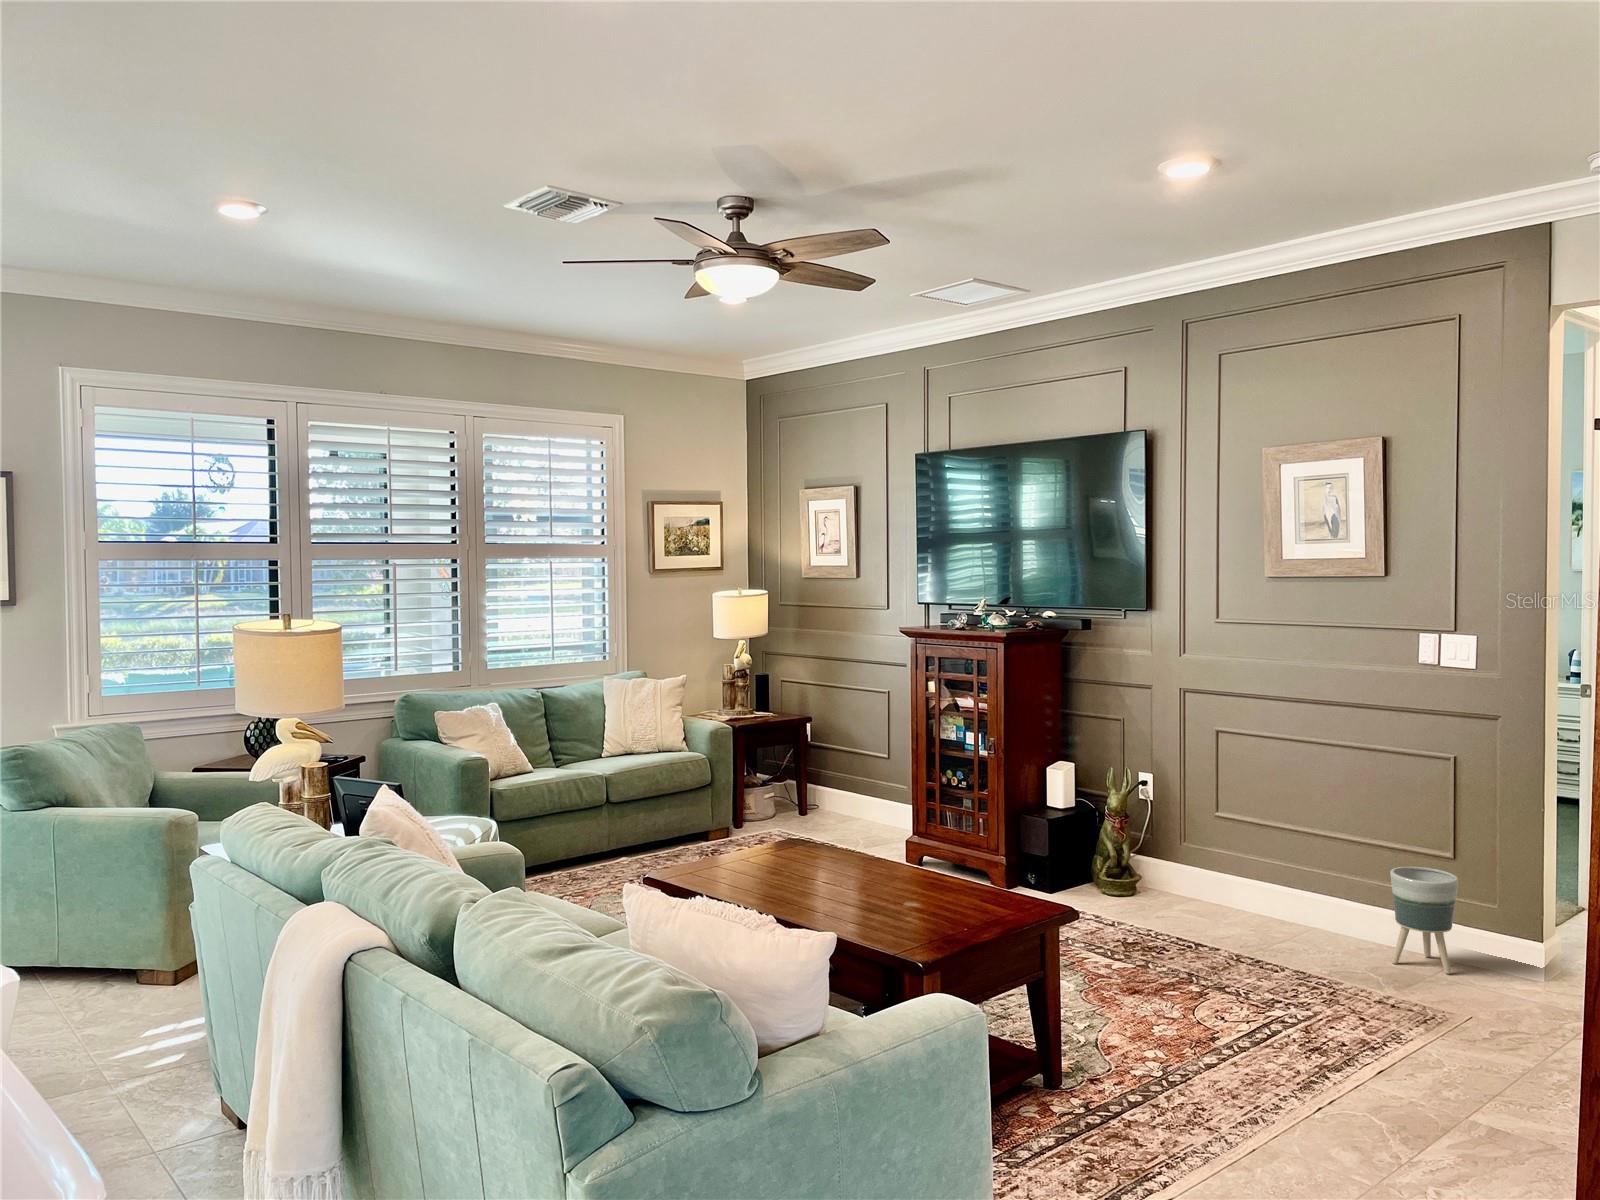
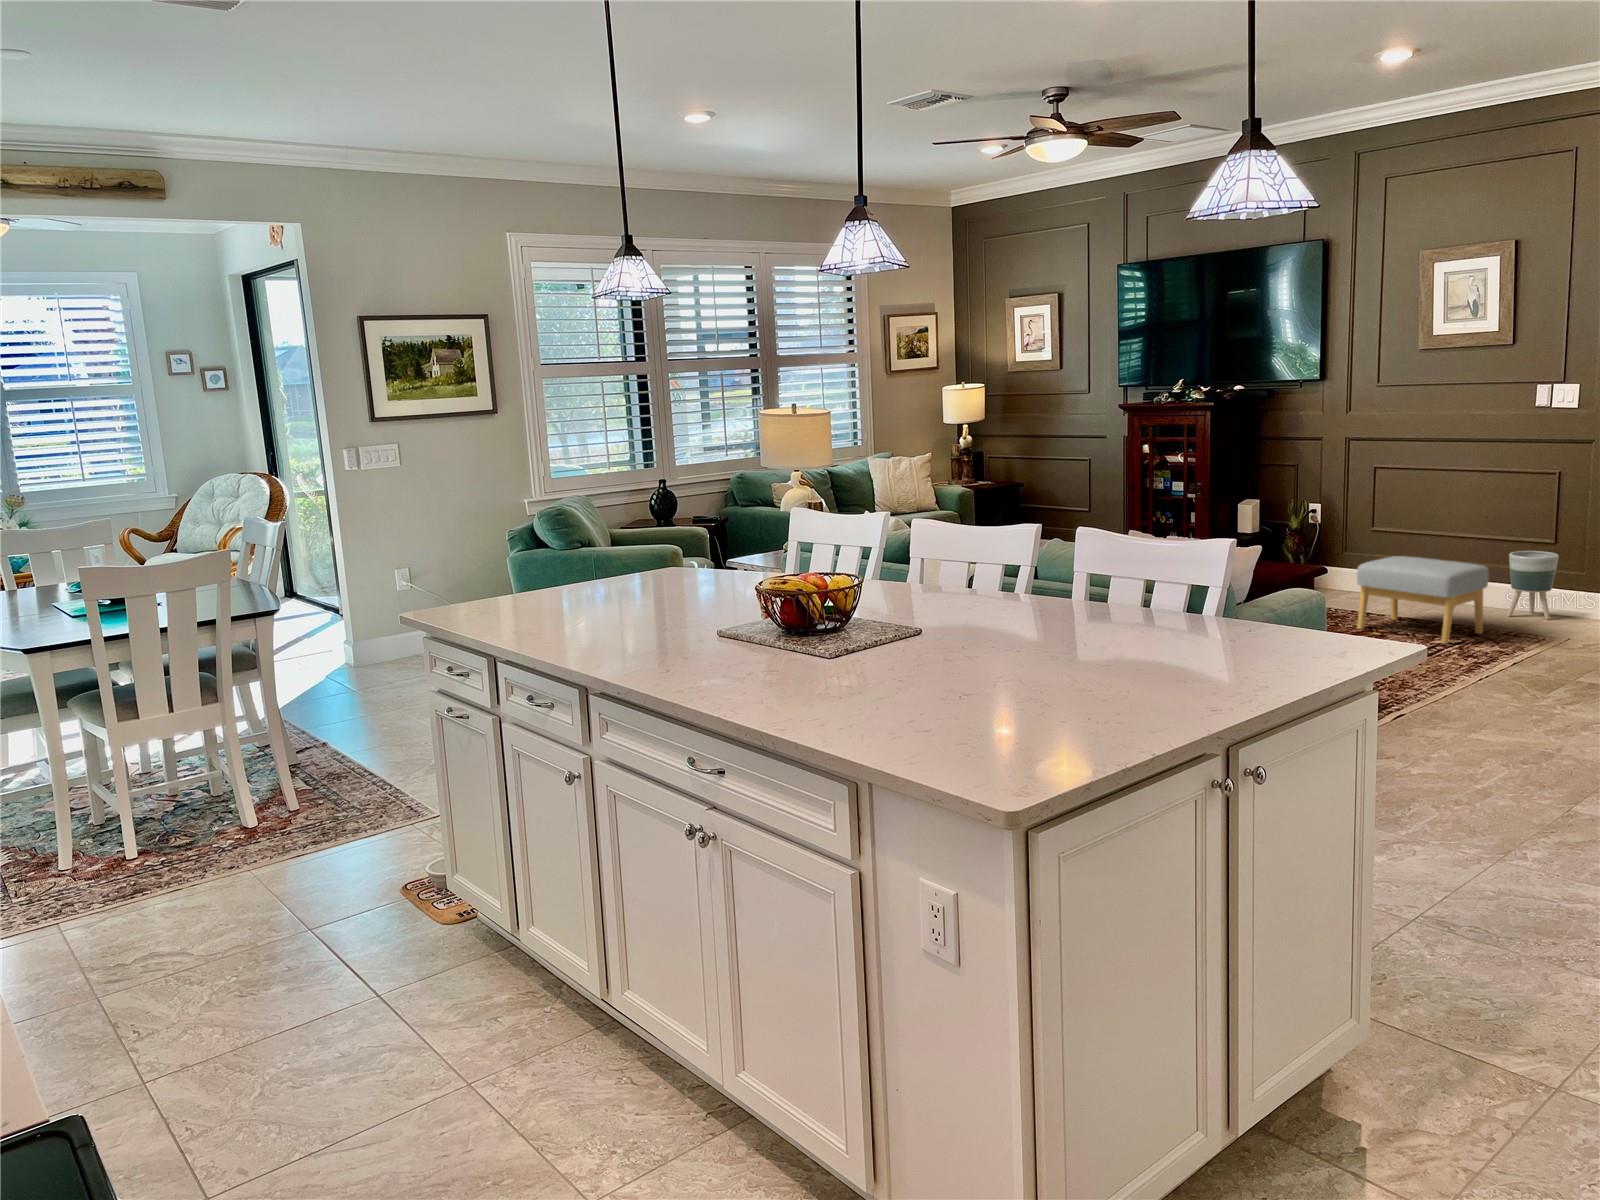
footstool: none [1170,867,1353,1019] -> present [1357,556,1489,644]

